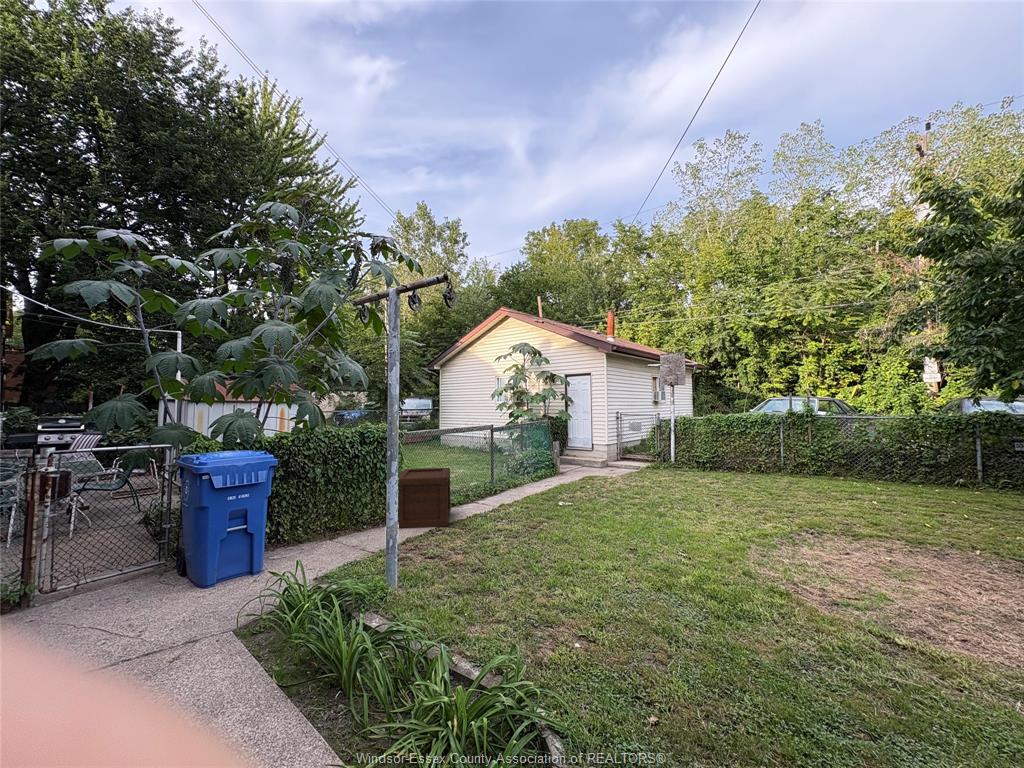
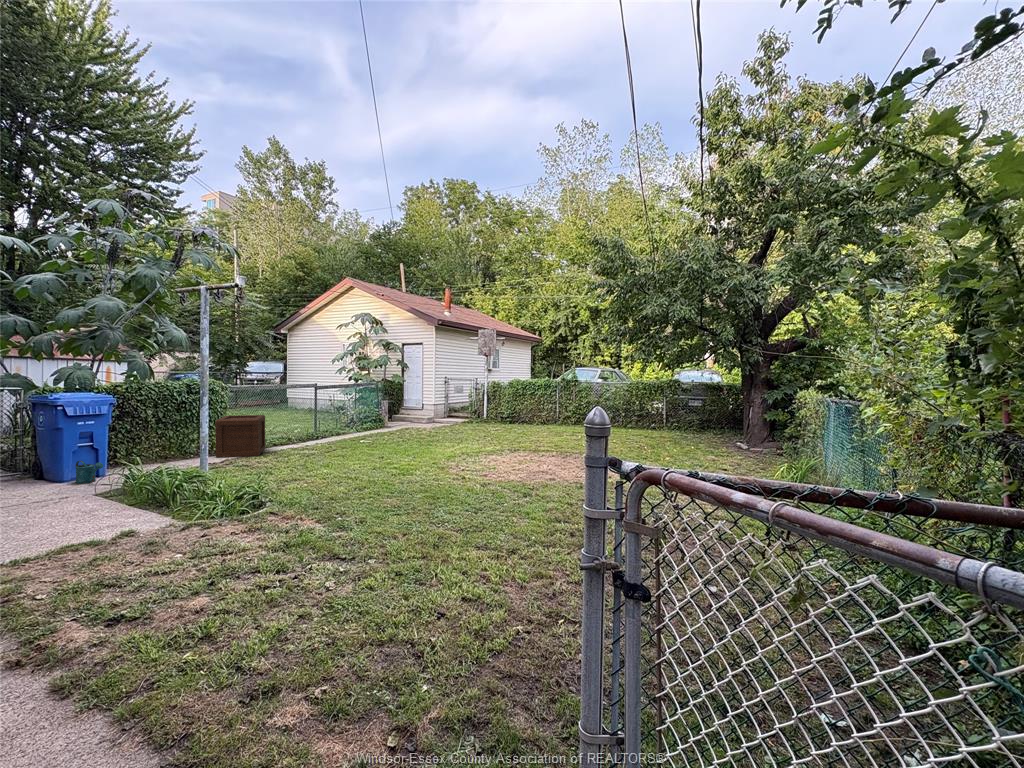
watering can: none [218,555,254,594] -> present [76,461,103,484]

